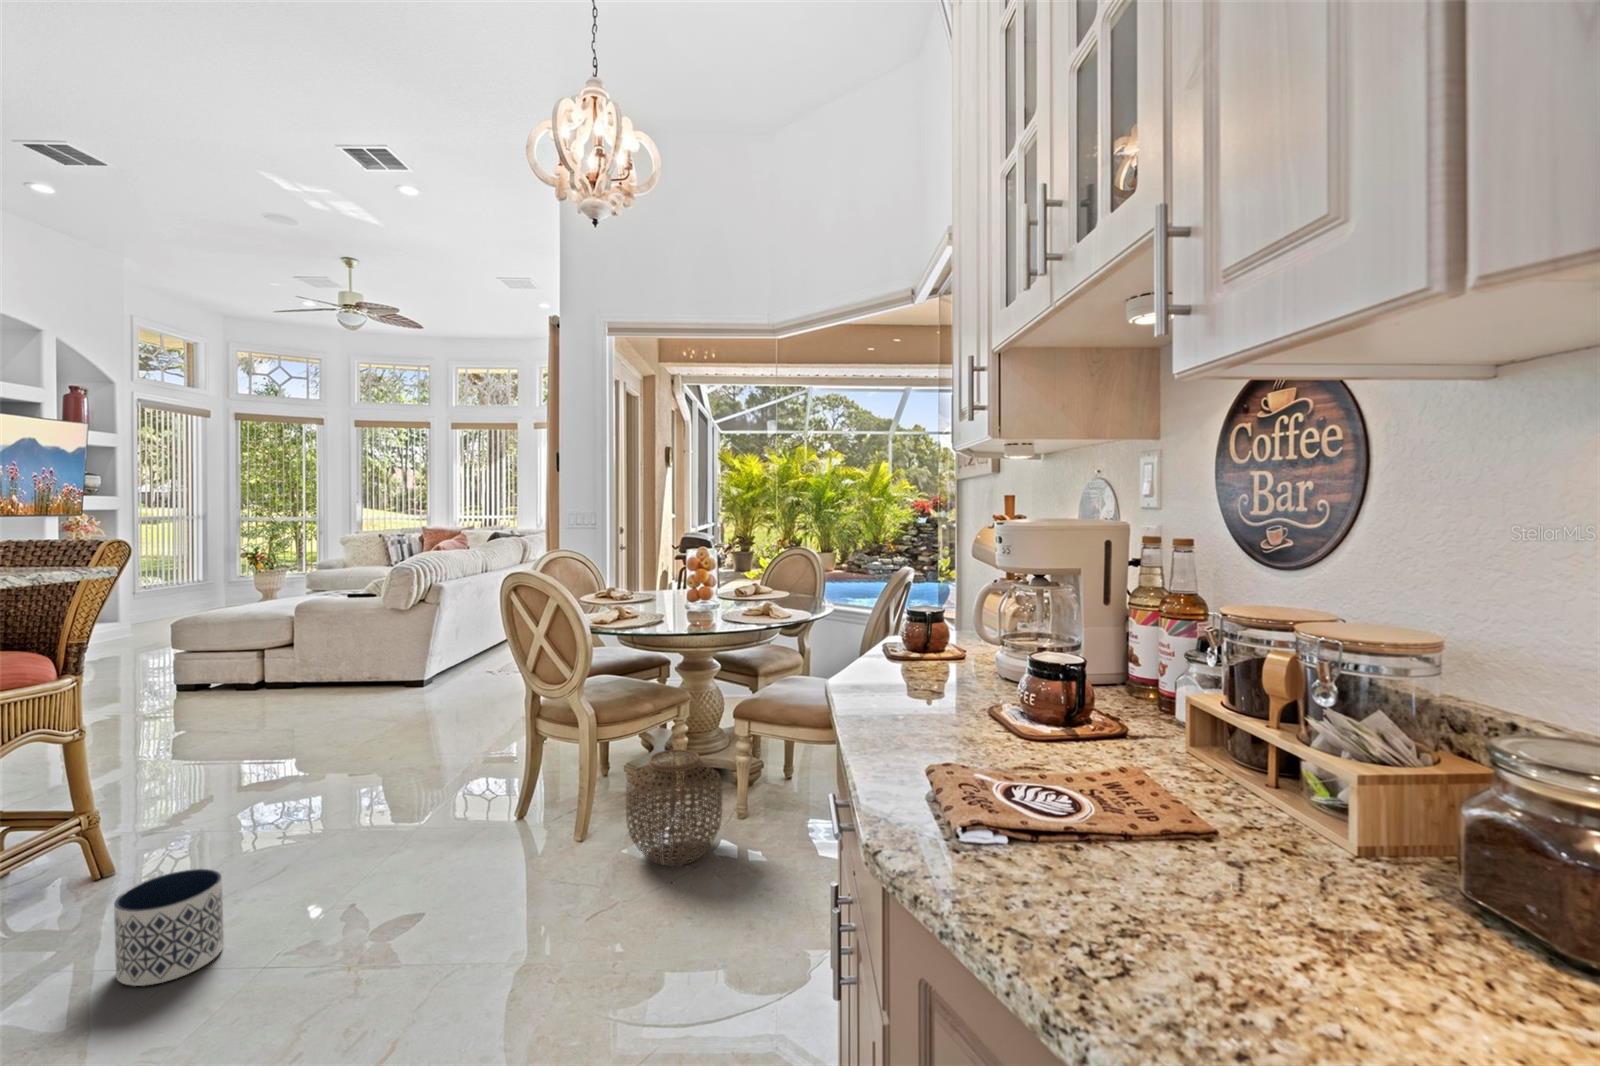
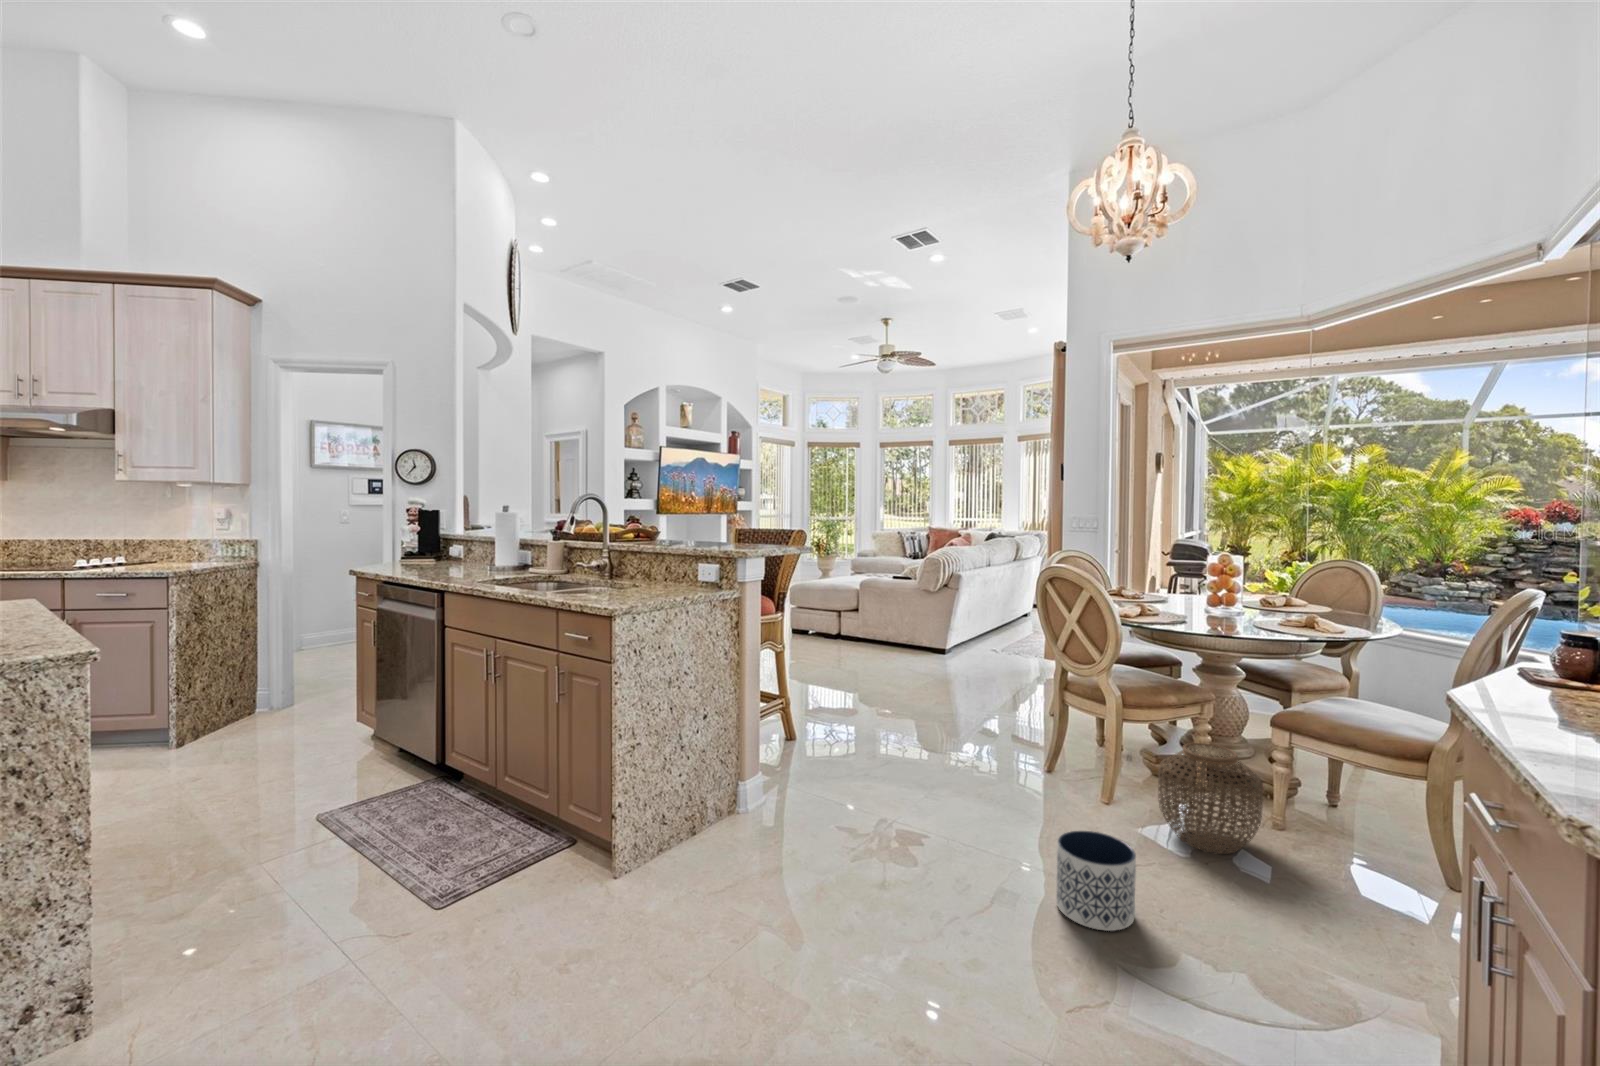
planter: present [114,869,224,986] -> present [1056,831,1136,931]

